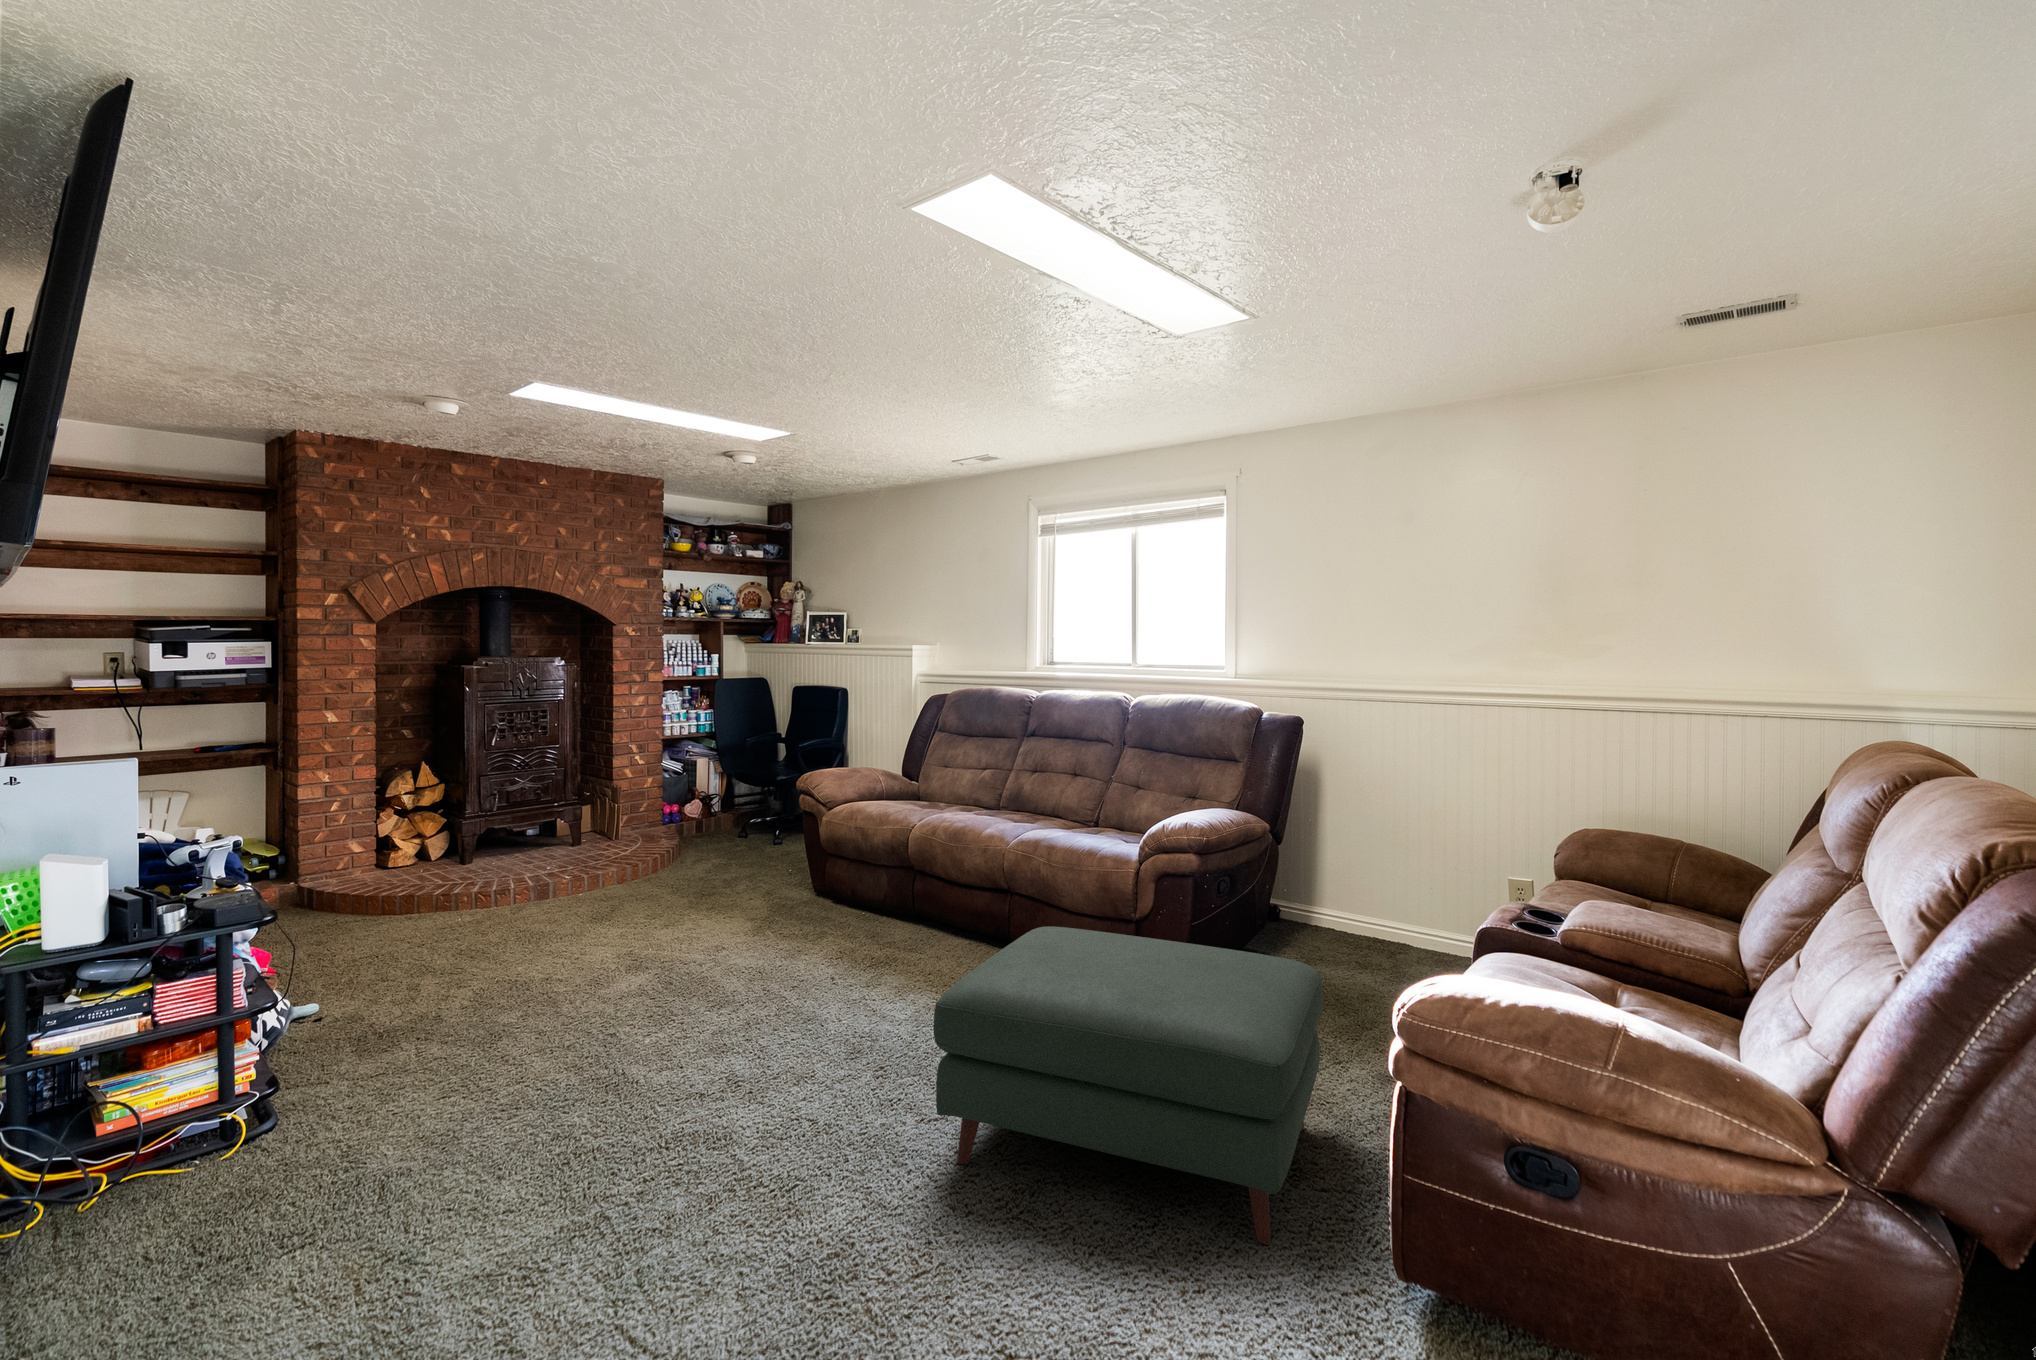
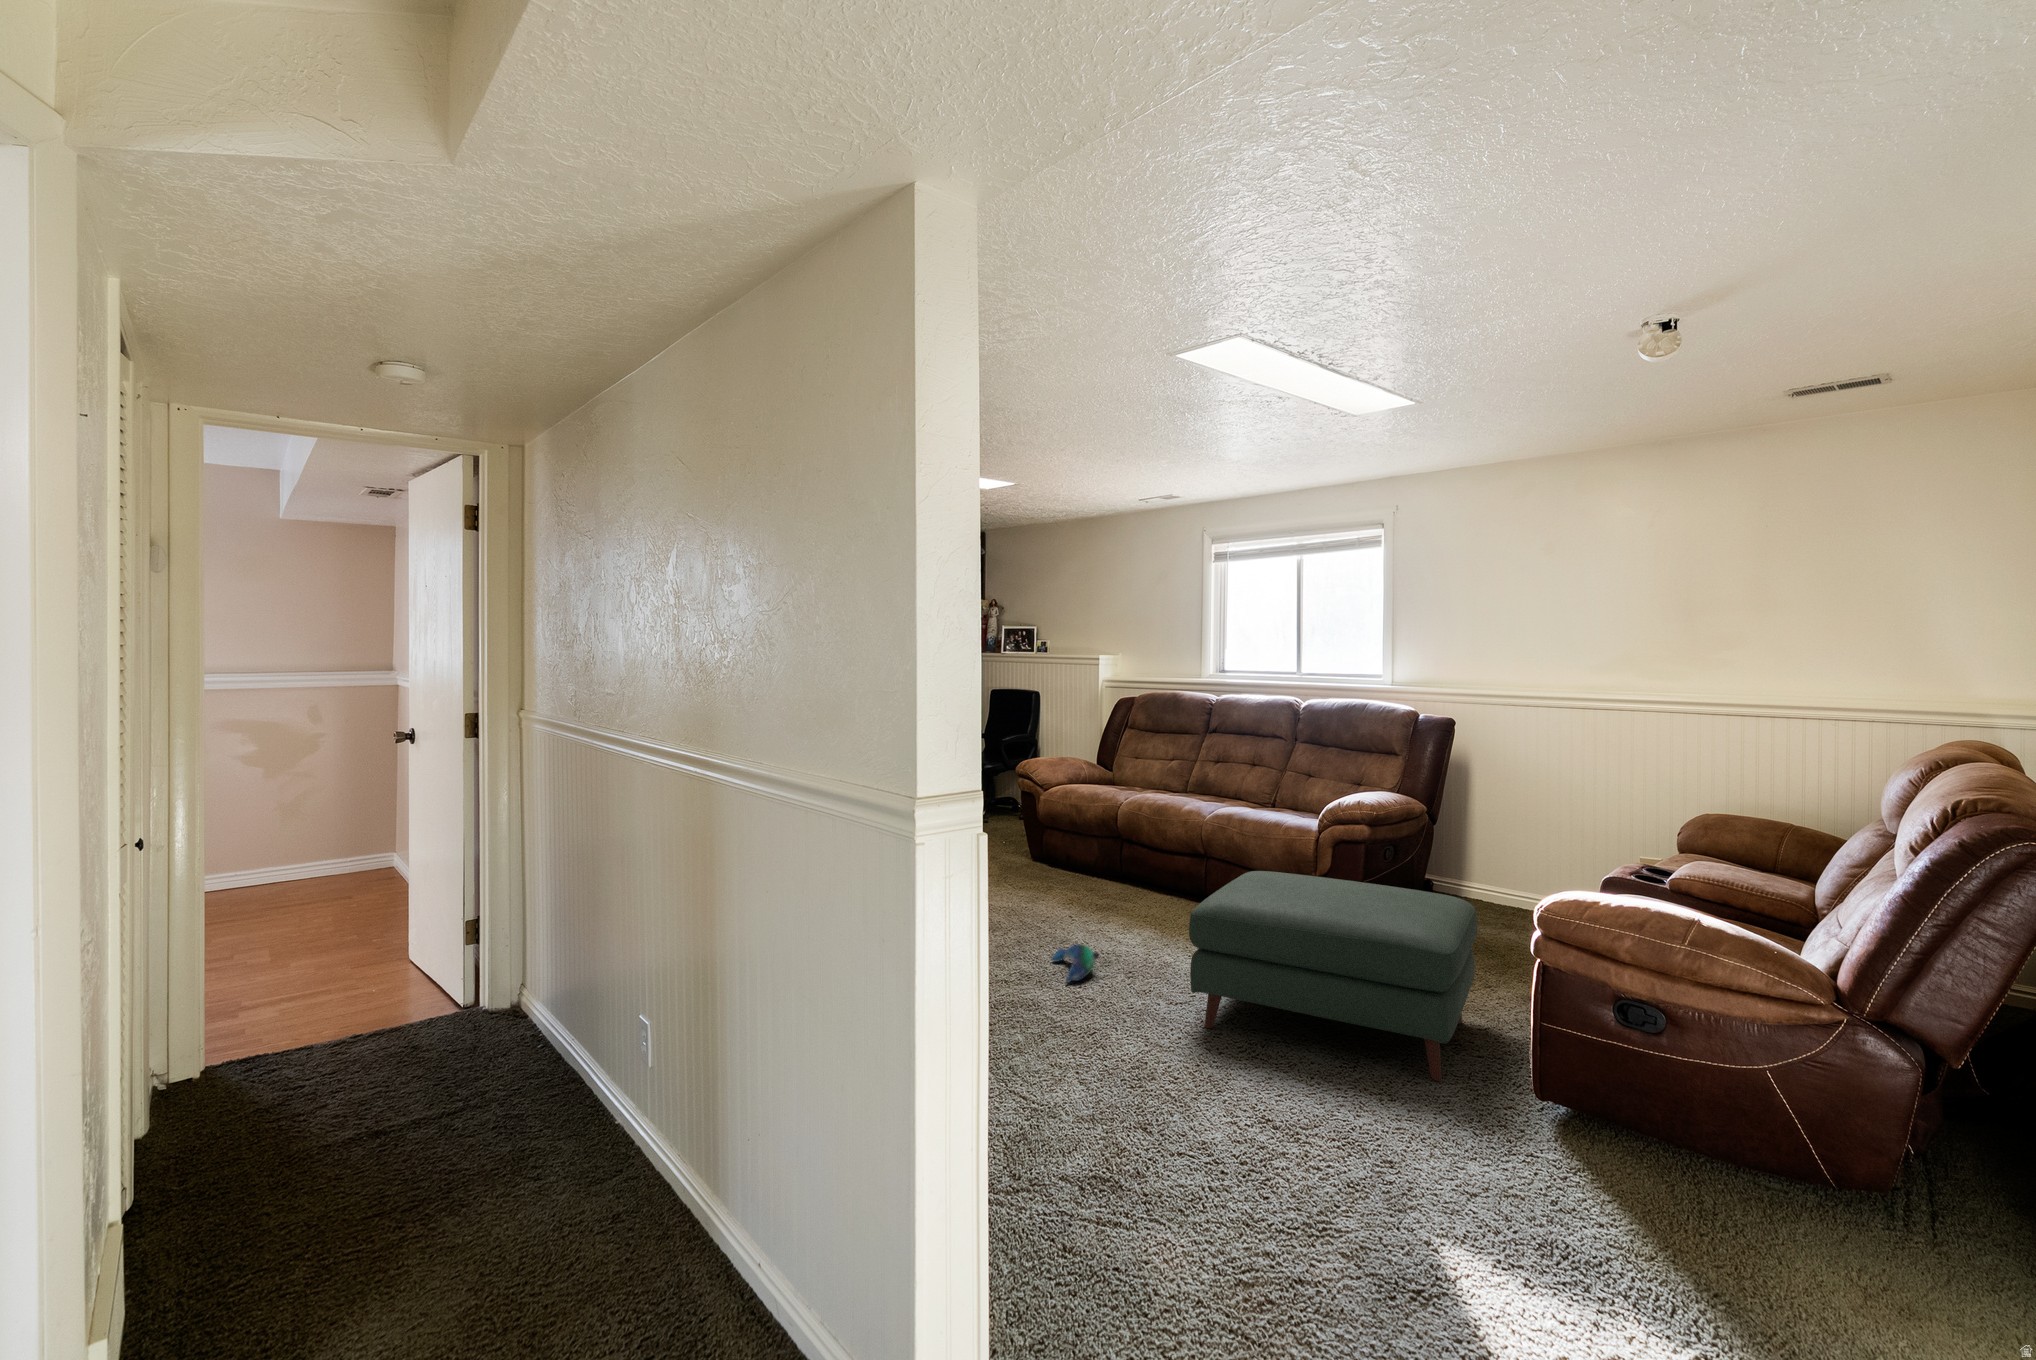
plush toy: none [778,1031,838,1094] -> present [1052,944,1099,983]

